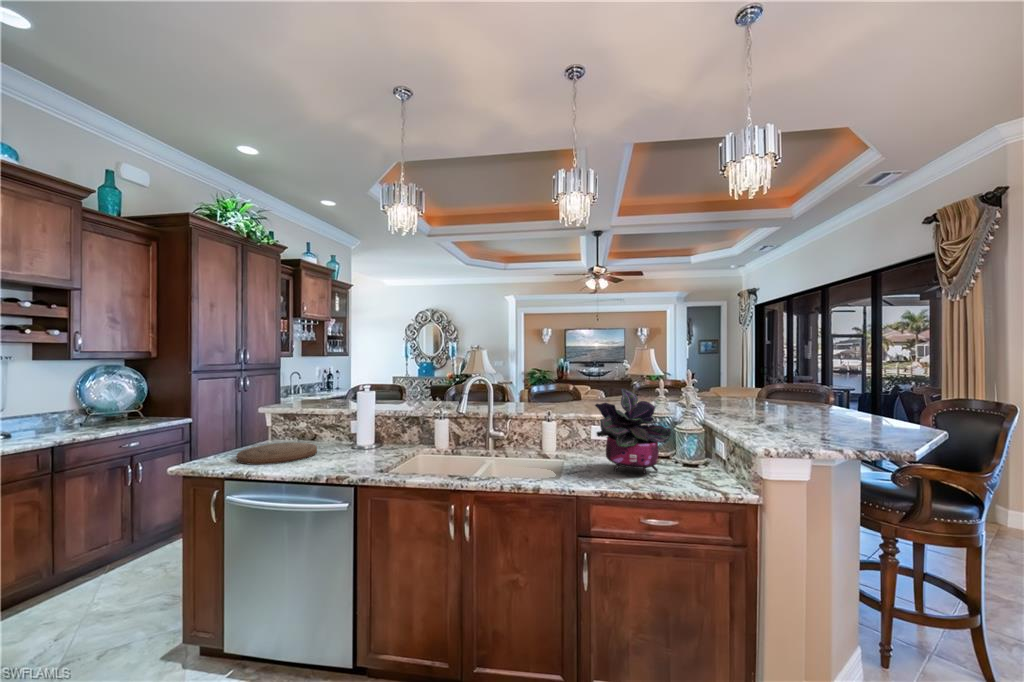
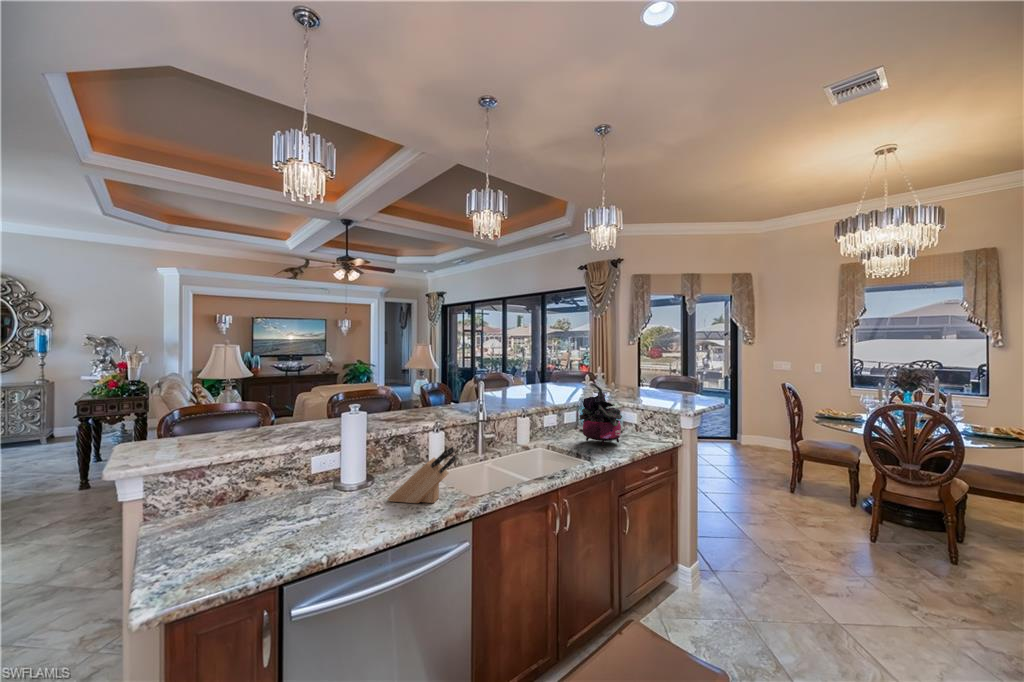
knife block: none [342,423,369,467] -> present [388,447,456,503]
cutting board: present [237,443,317,465] -> none [215,500,340,555]

